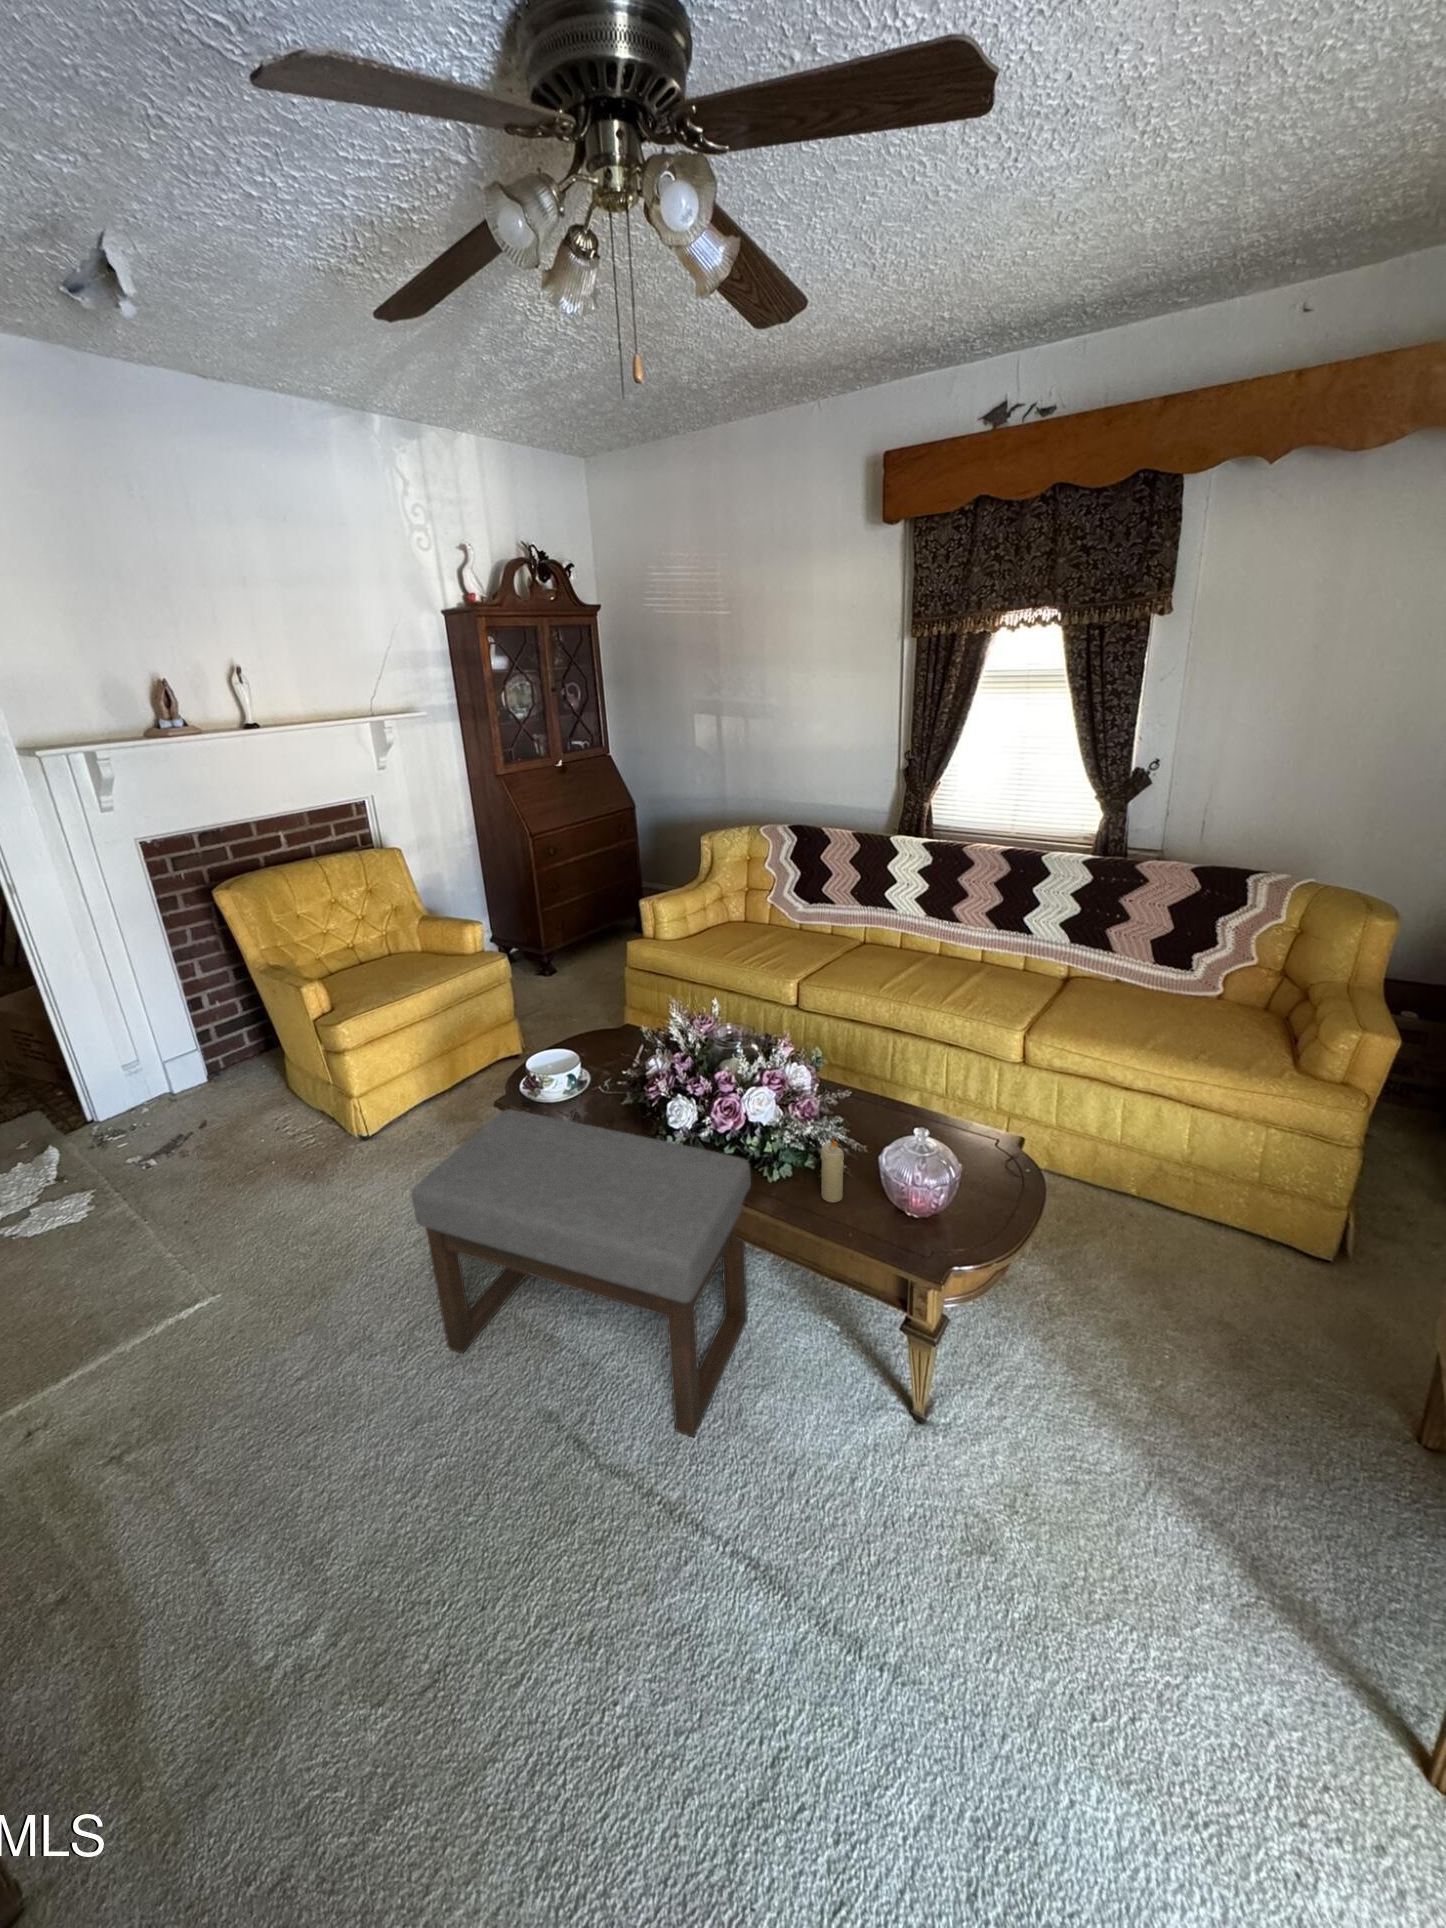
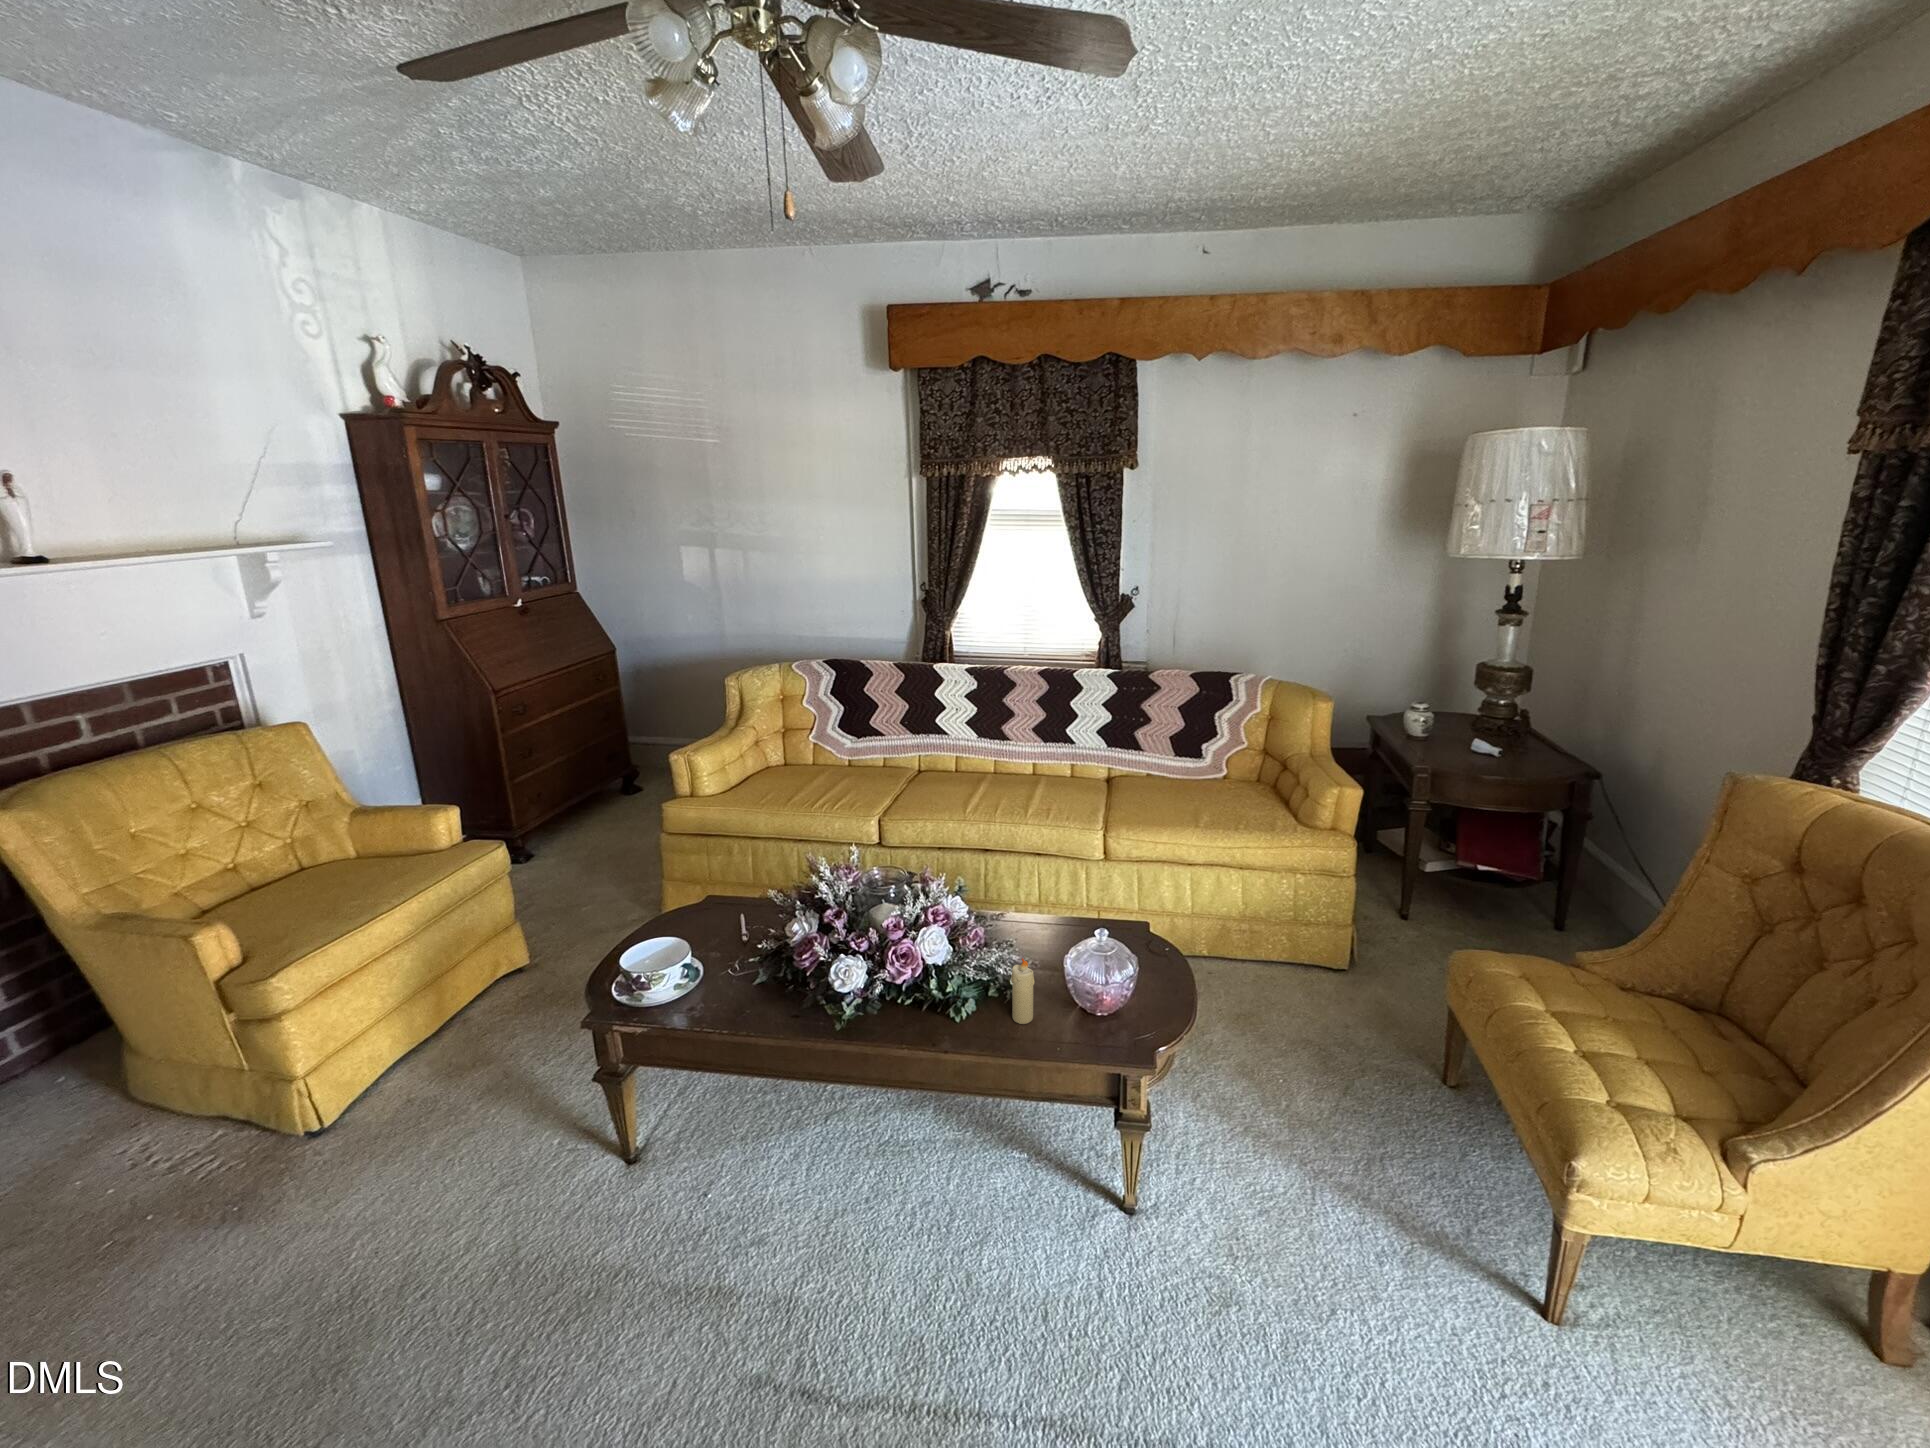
ottoman: present [412,1109,751,1437] -> none [536,1004,940,1363]

